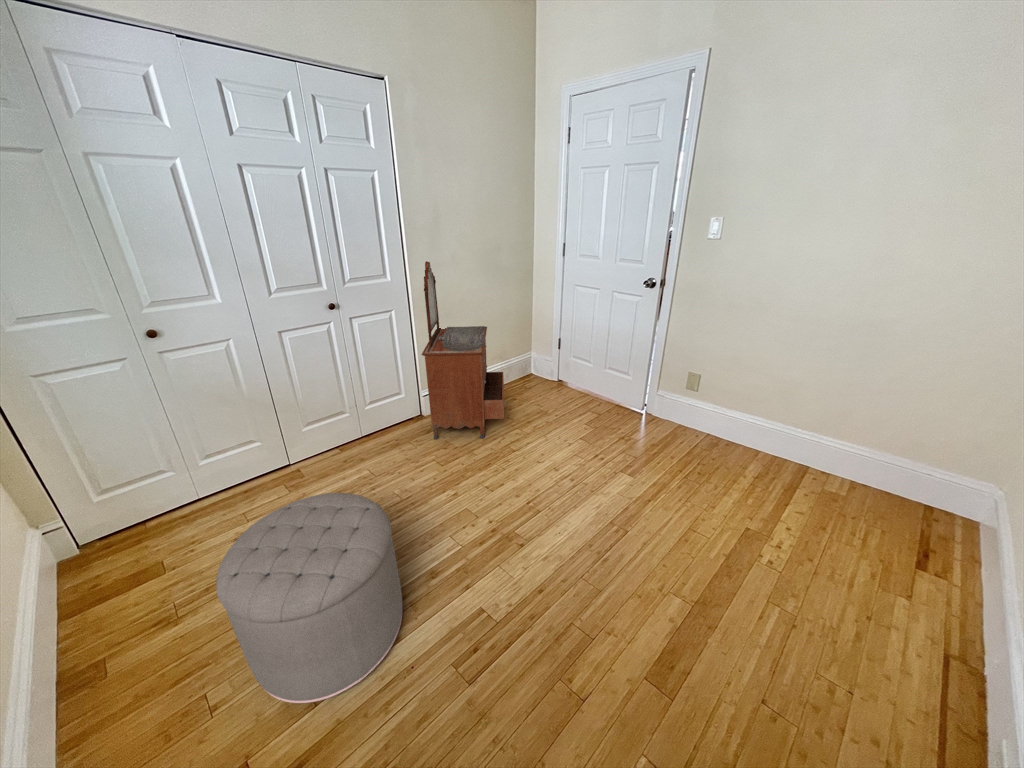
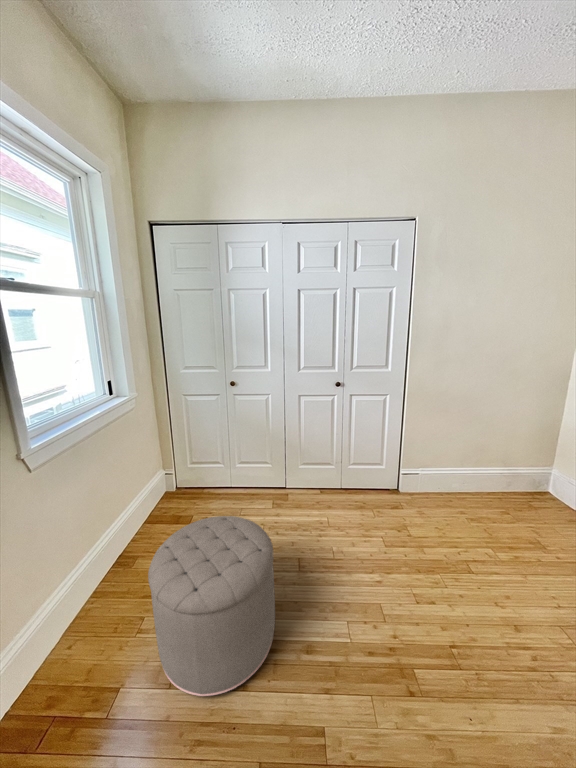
dresser: present [422,261,506,439] -> none [394,356,496,540]

